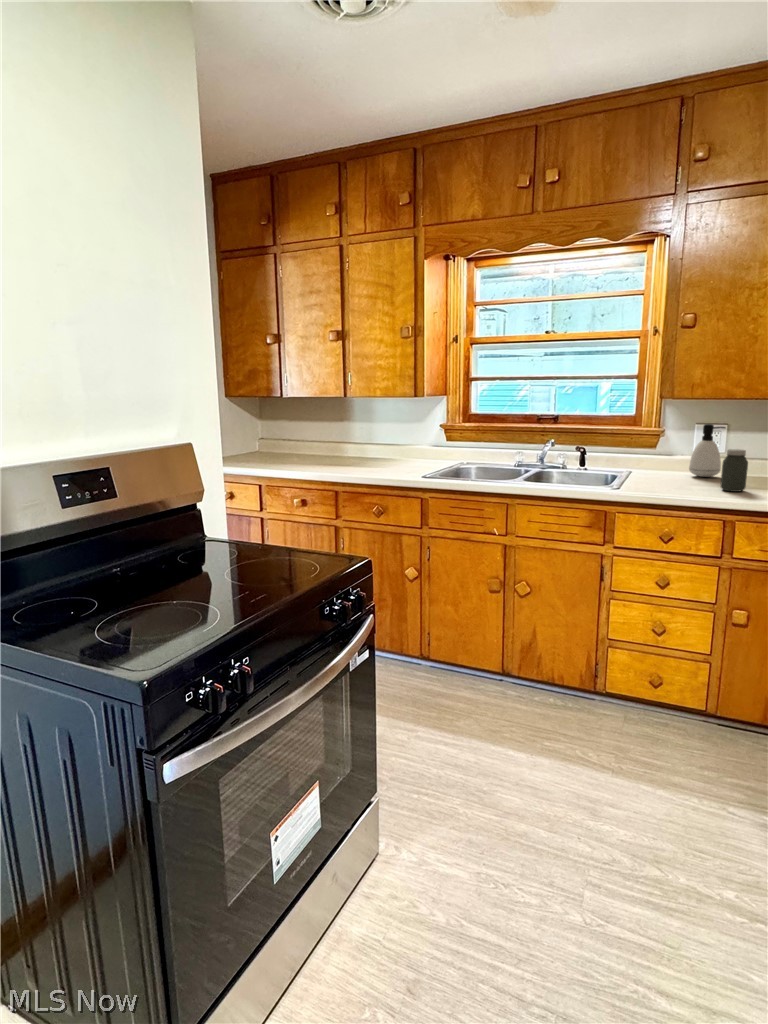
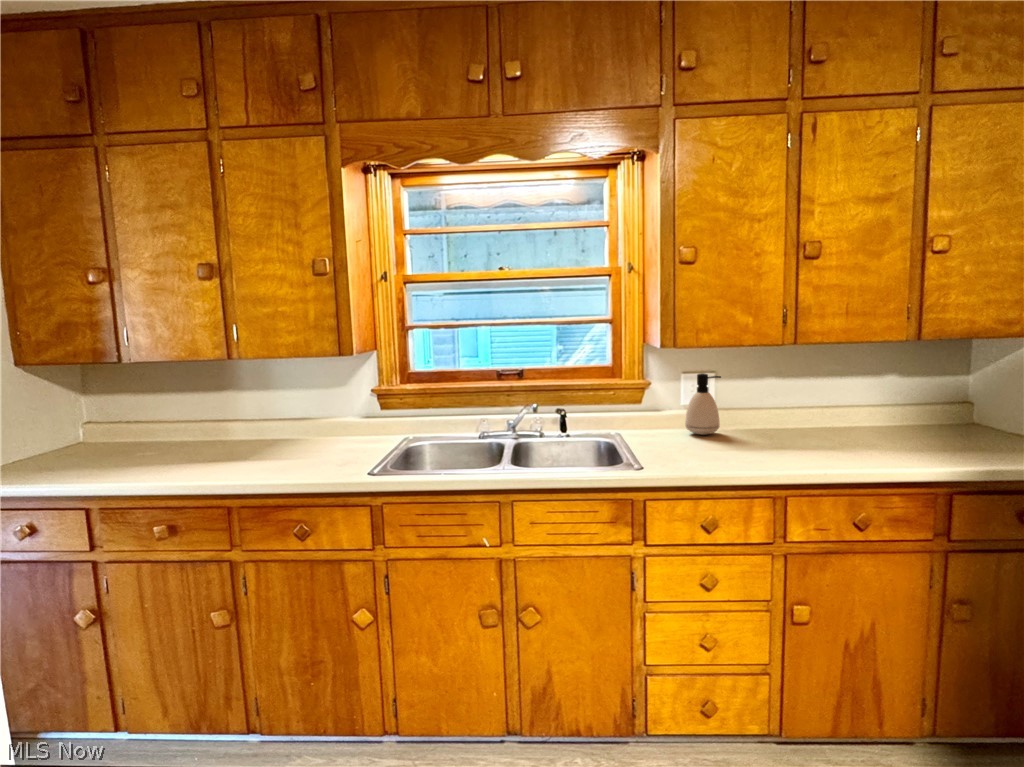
jar: present [720,449,748,492] -> none [745,405,774,456]

